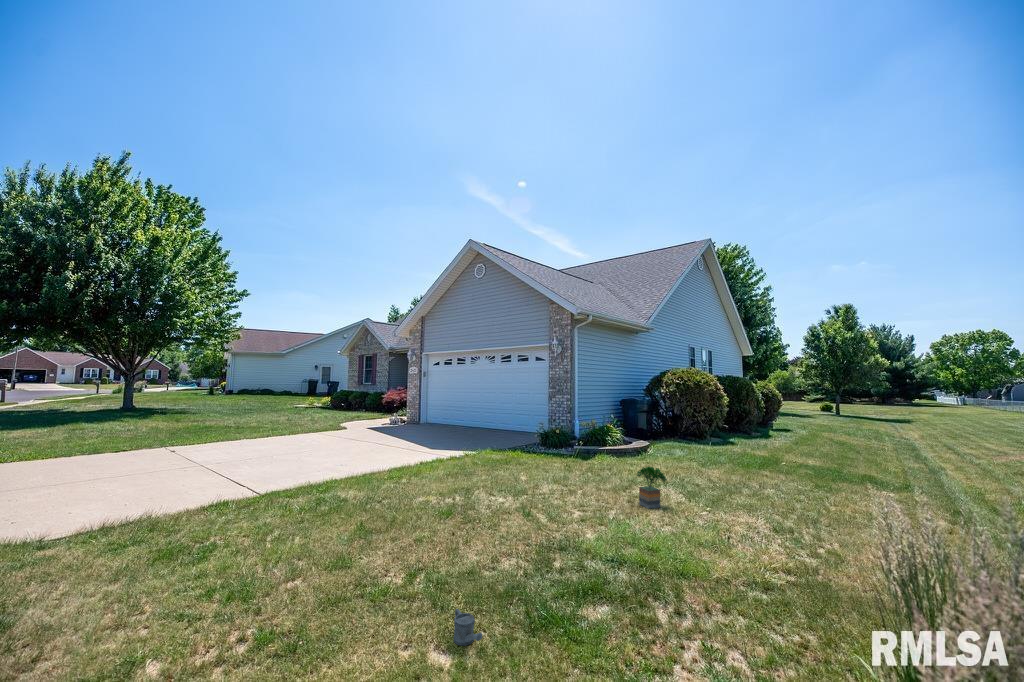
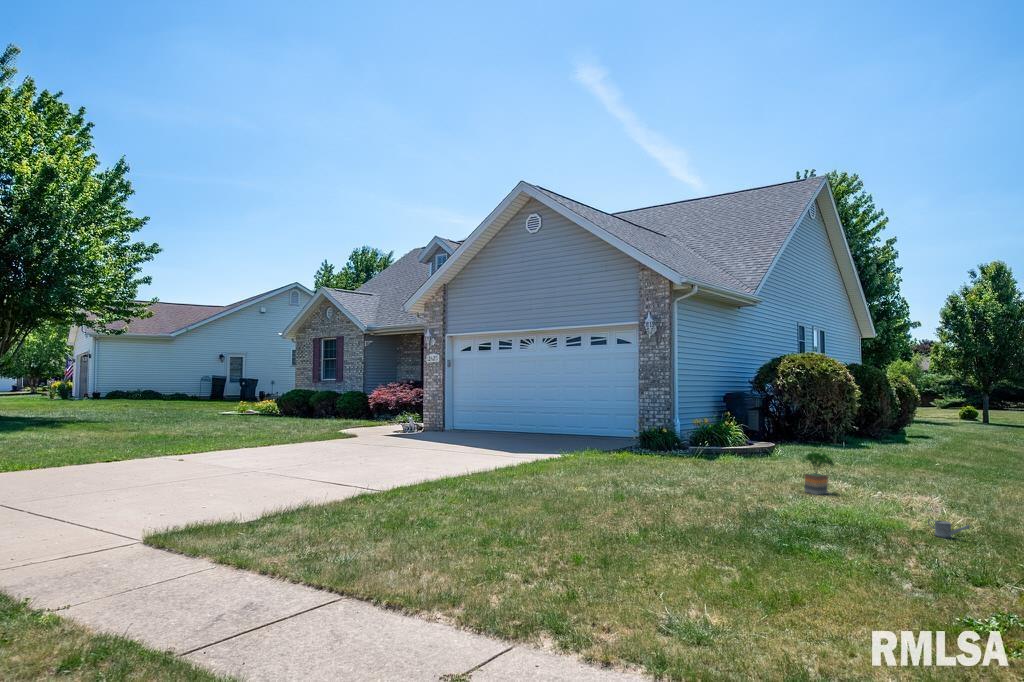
watering can: present [454,609,482,646] -> present [928,519,970,538]

